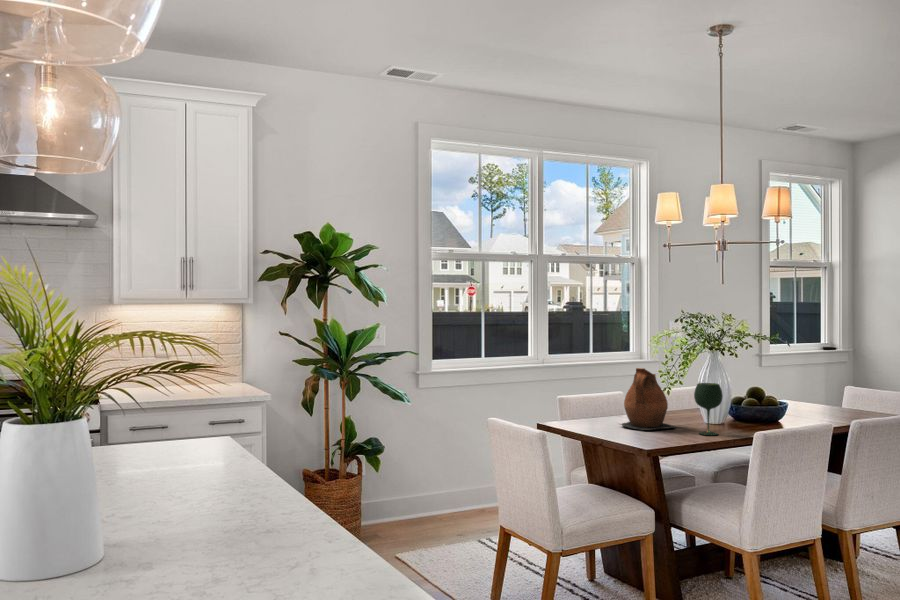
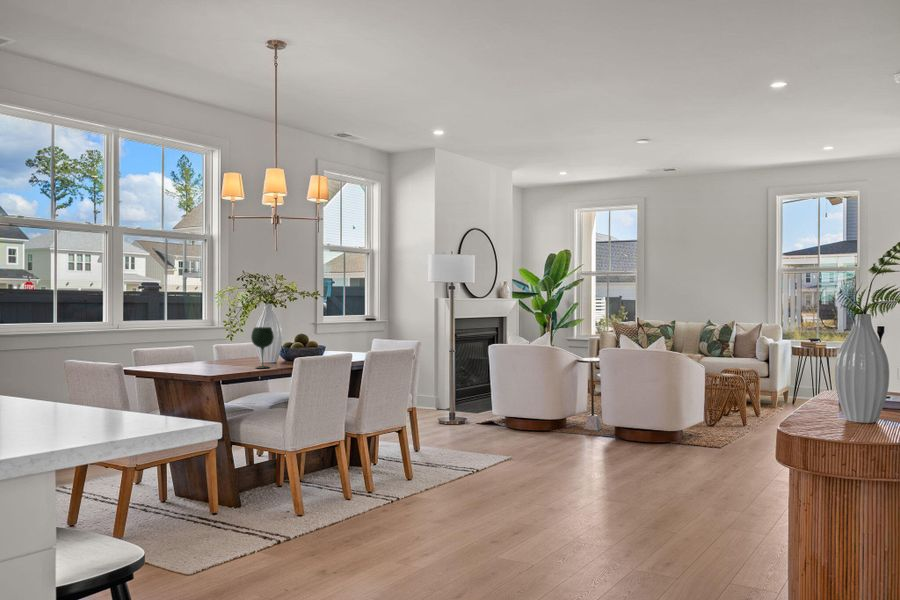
ceramic pitcher: present [621,368,676,430] -> none [187,317,237,368]

